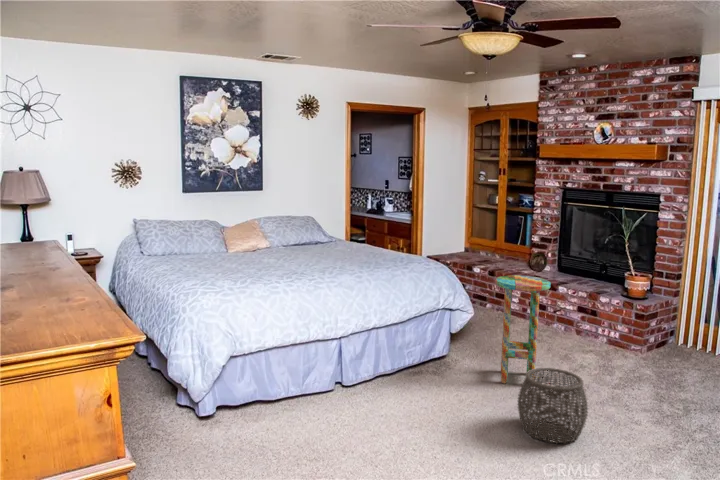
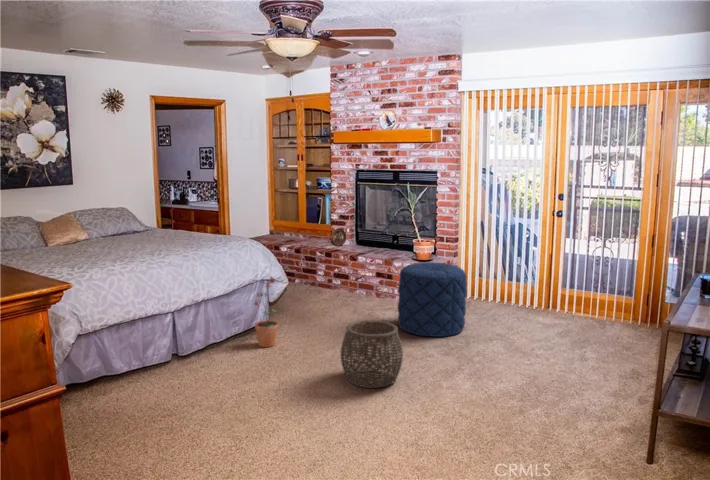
side table: present [495,275,551,383] -> none [309,242,359,344]
pouf: none [595,304,683,394] -> present [398,262,467,337]
potted plant: none [434,307,460,379] -> present [255,277,278,347]

